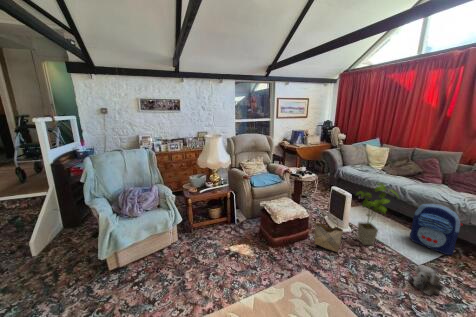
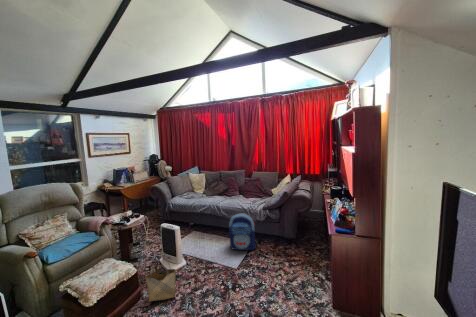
house plant: present [356,183,398,245] -> none [182,210,215,274]
plush toy: present [413,265,443,295] -> none [235,271,253,295]

